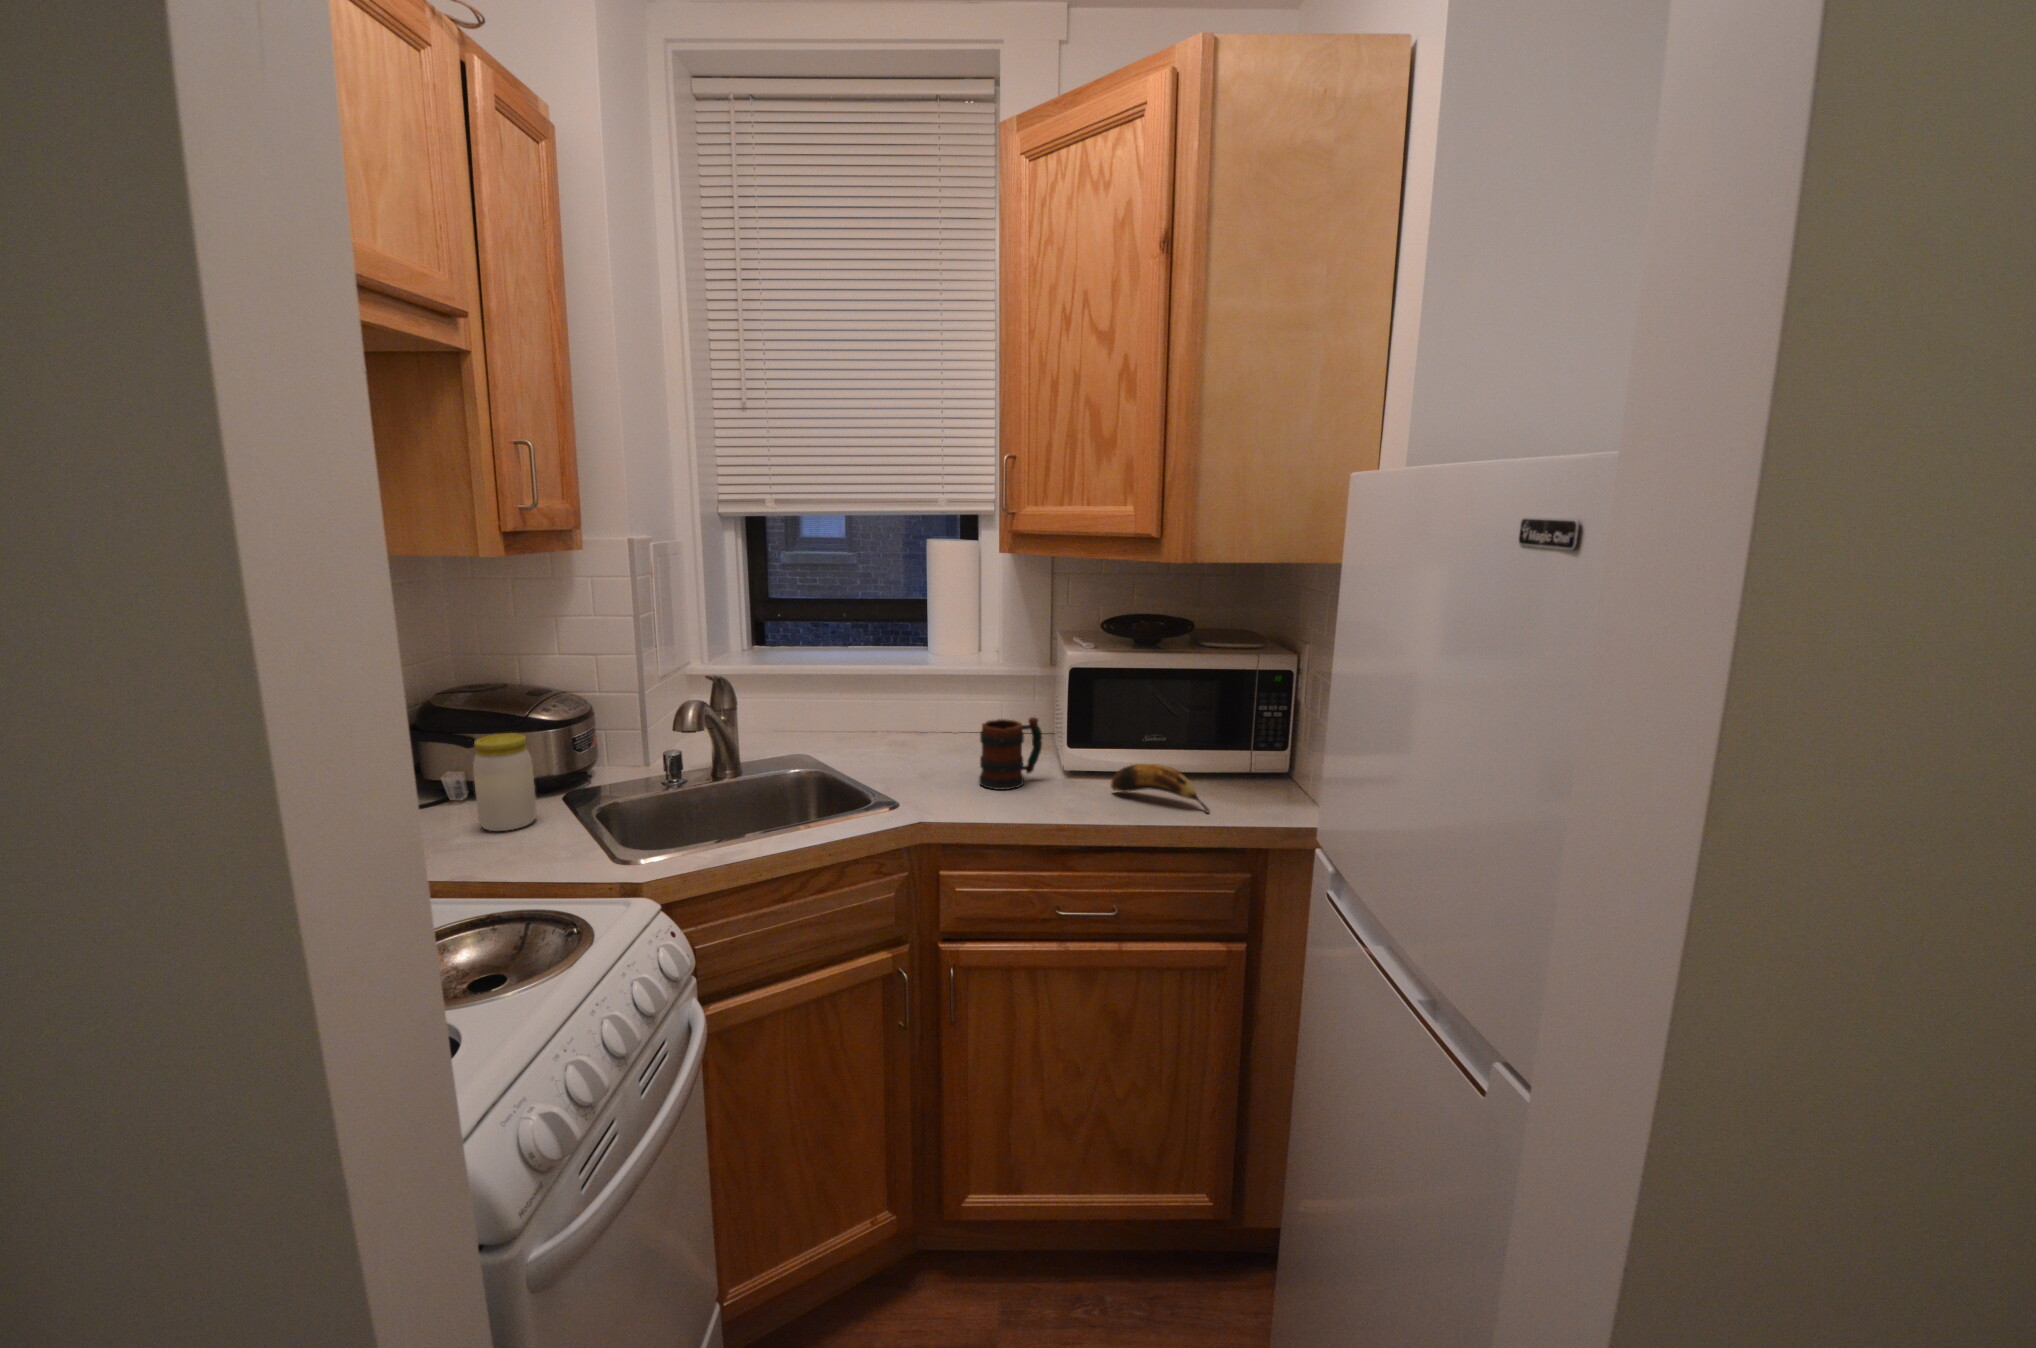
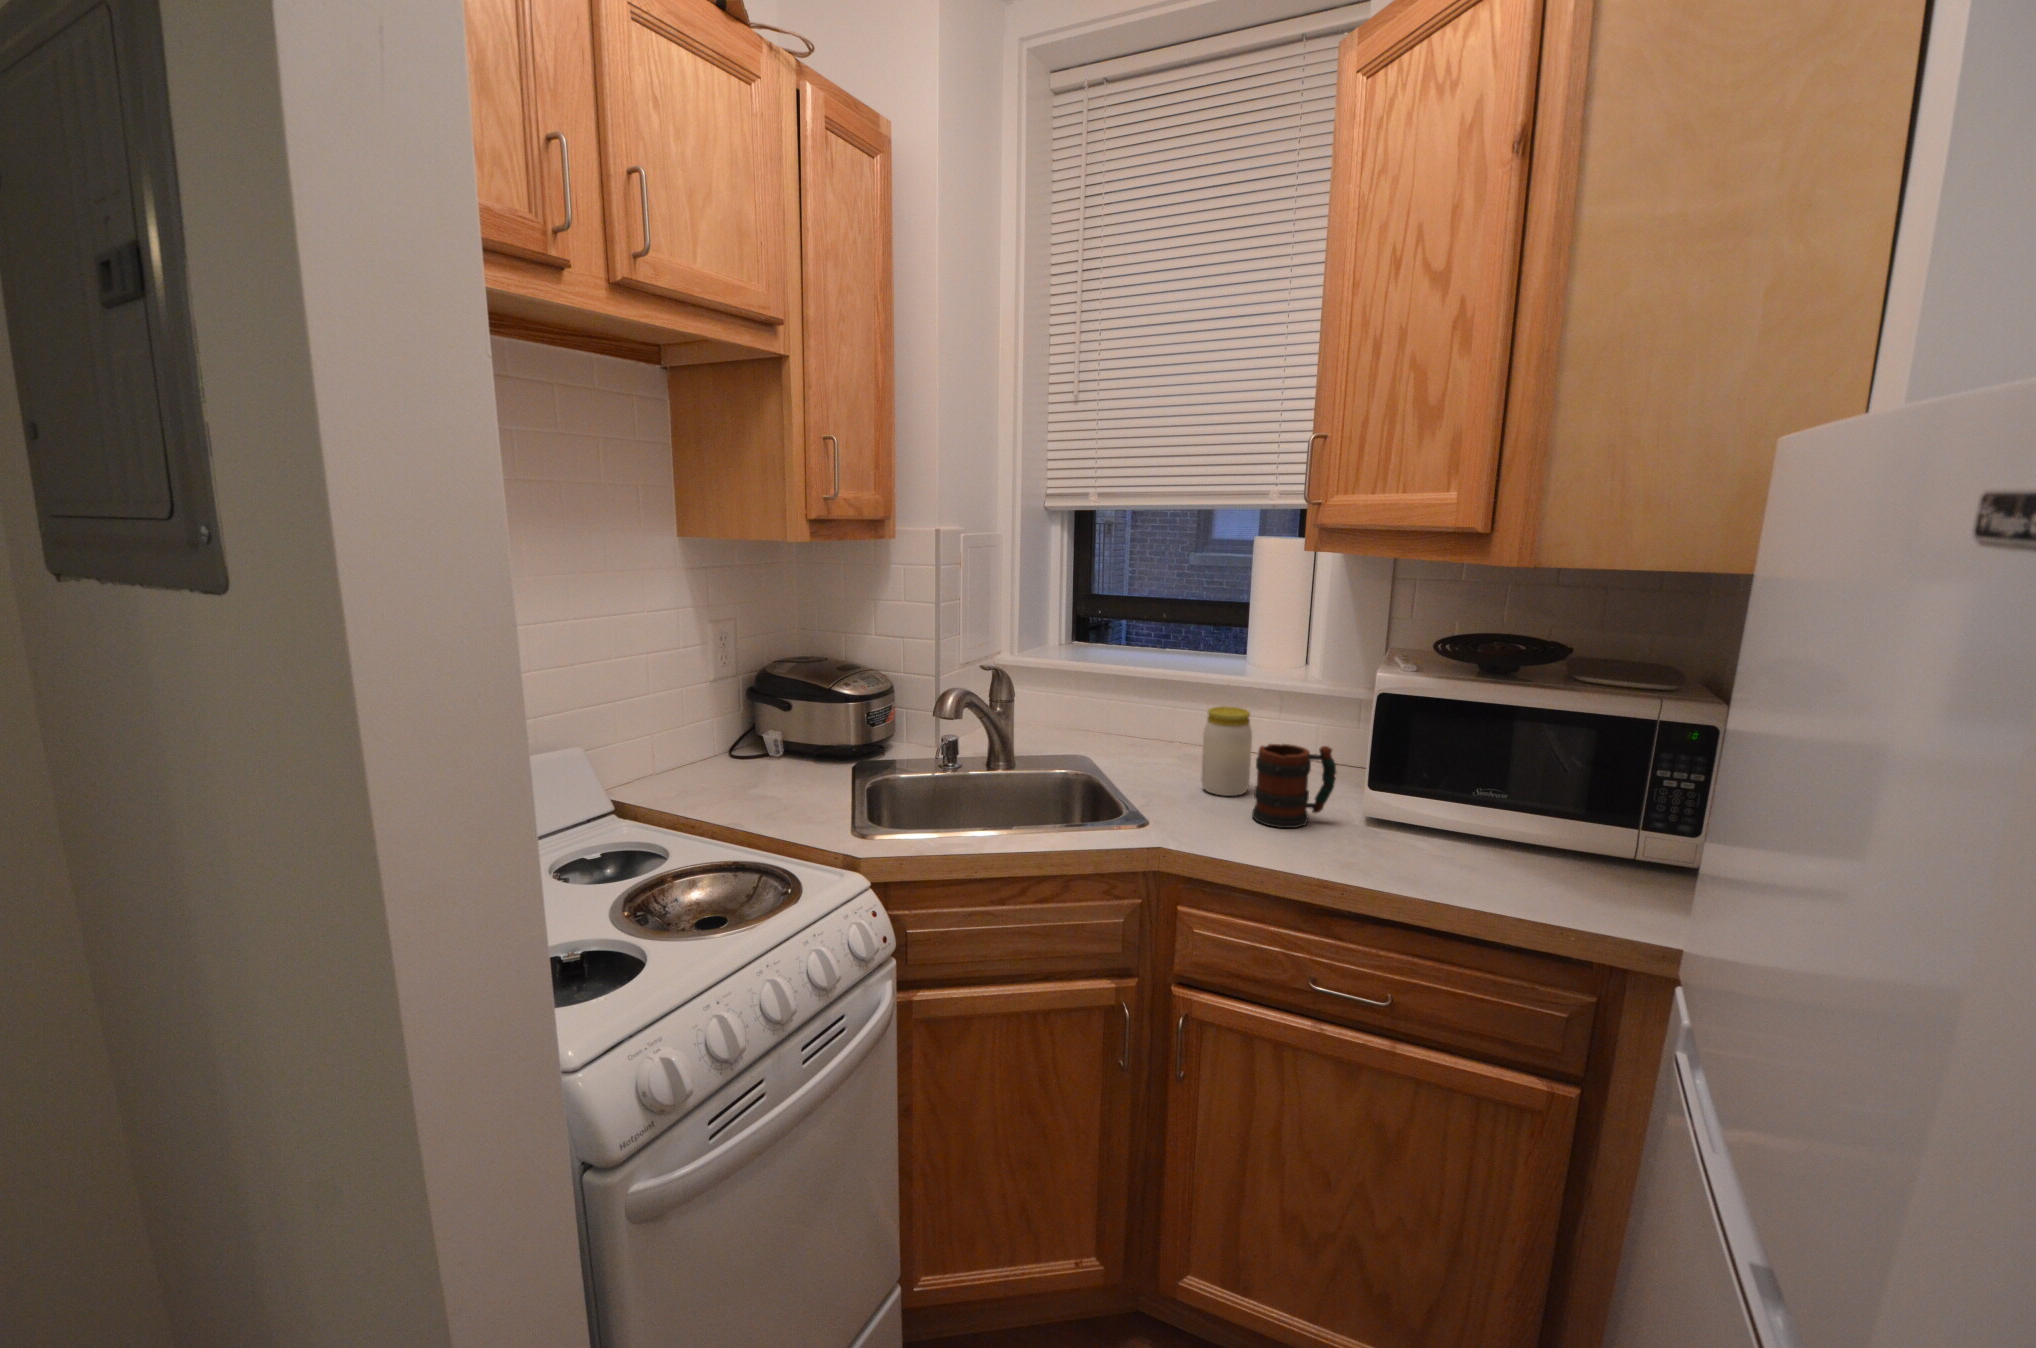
jar: present [473,733,537,831] -> present [1201,706,1252,796]
banana: present [1110,764,1209,812] -> none [1413,823,1544,903]

